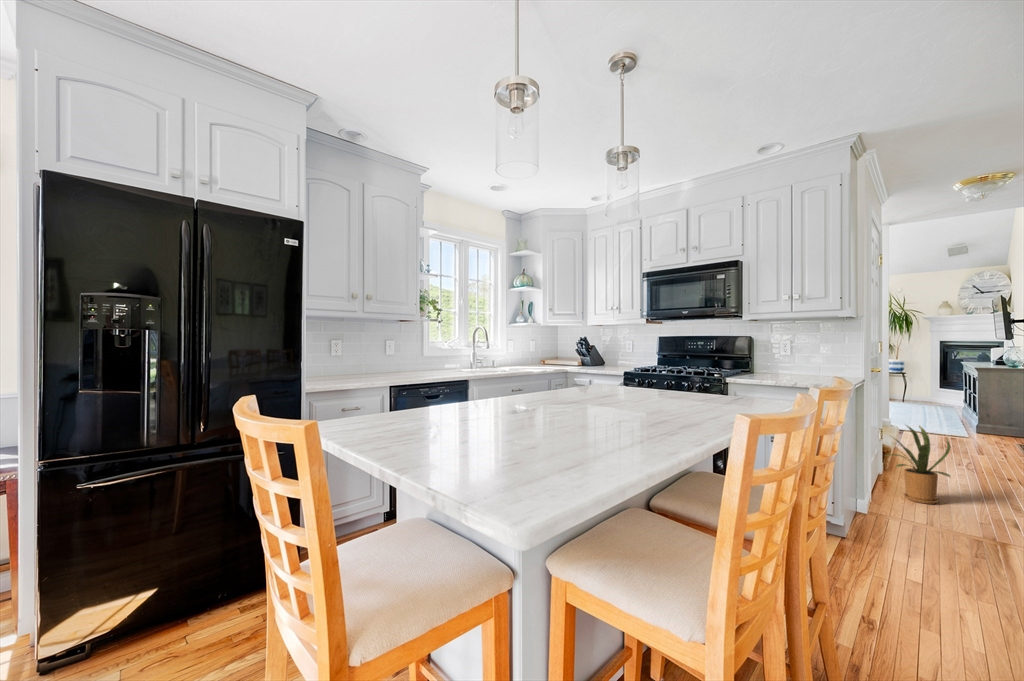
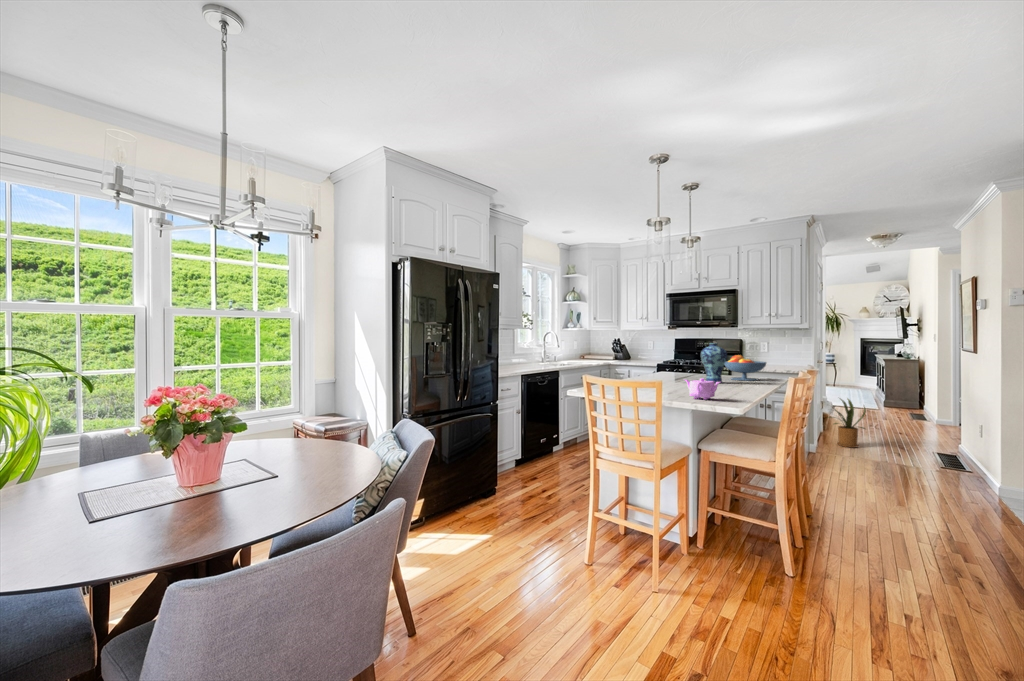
vase: none [634,334,678,406] -> present [701,343,727,383]
fruit bowl: none [689,357,762,401] -> present [724,355,766,381]
teapot: none [488,405,552,460] -> present [685,378,721,400]

